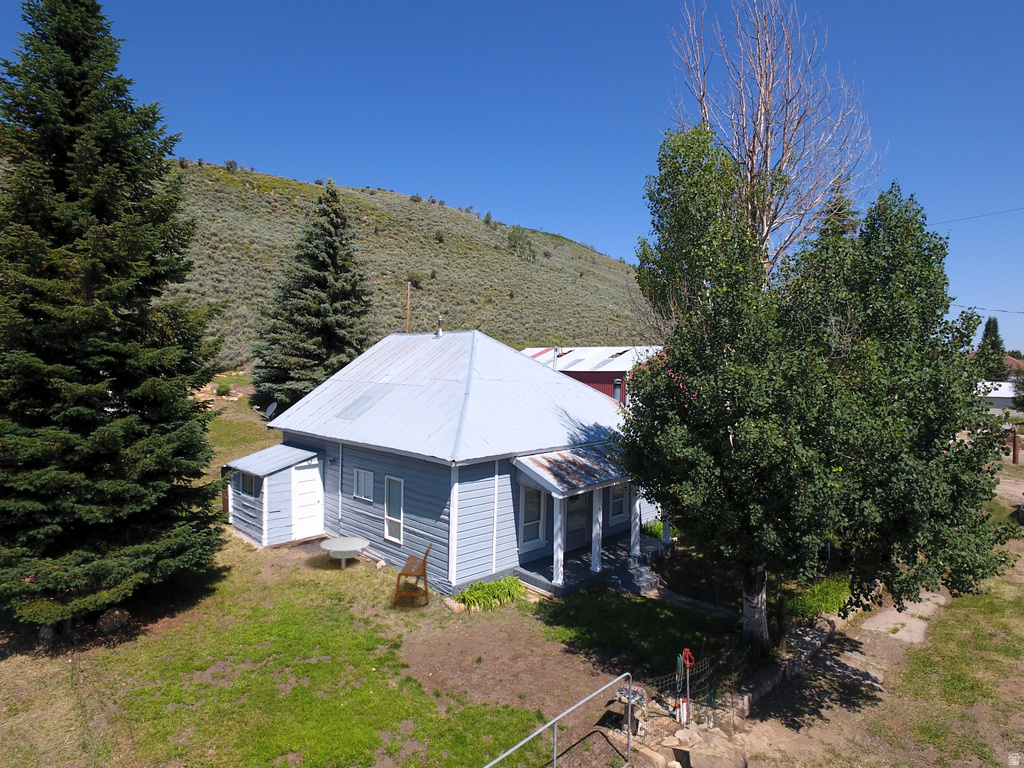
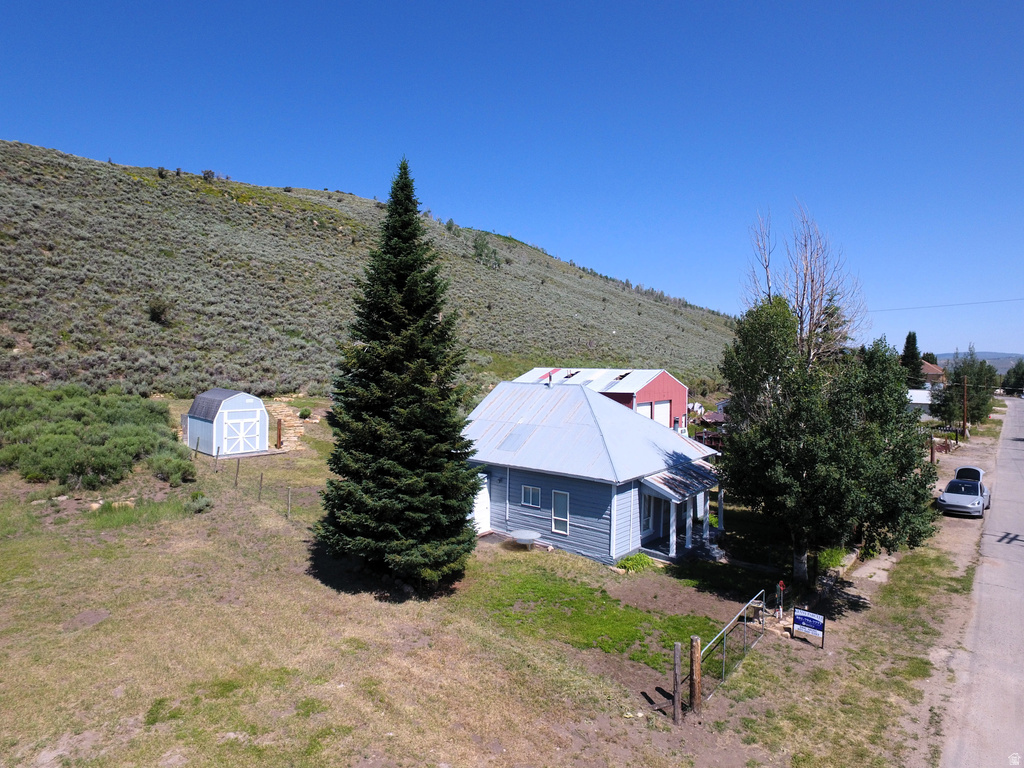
bench: present [394,542,432,604] -> none [576,529,603,570]

